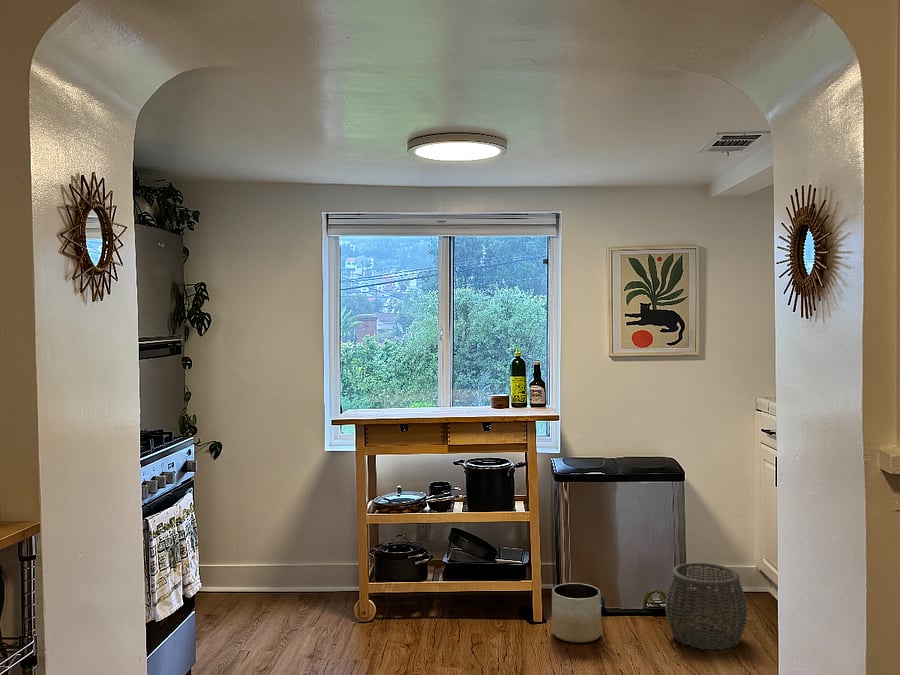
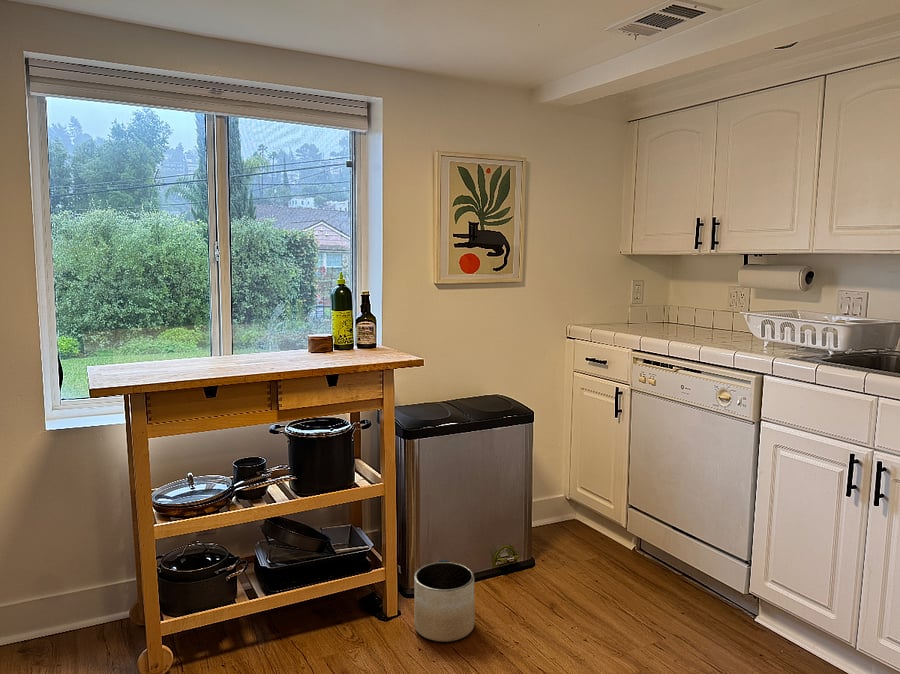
woven basket: present [665,563,747,651] -> none [533,513,625,616]

